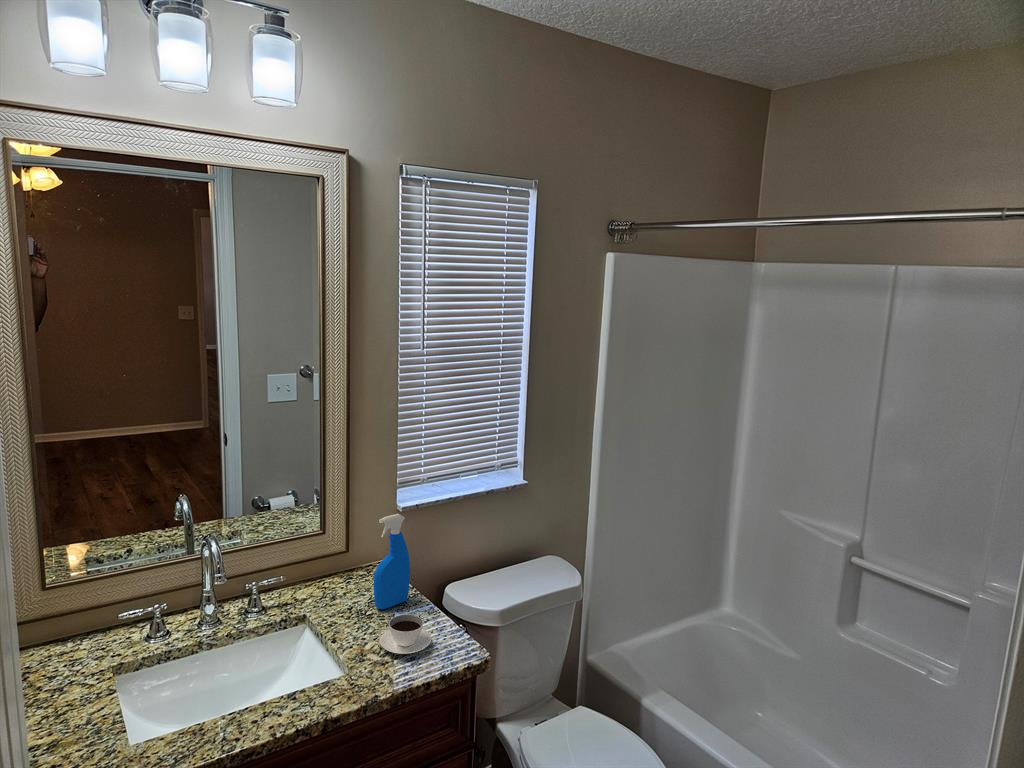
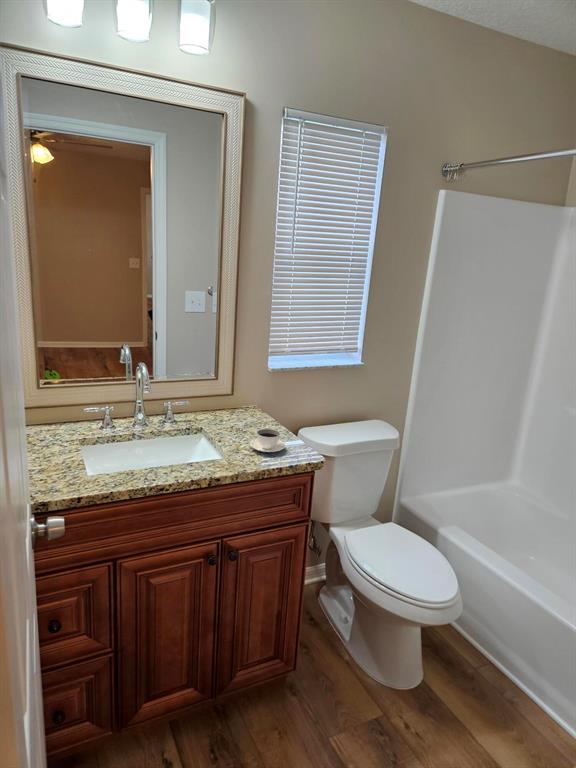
spray bottle: present [373,514,410,609] -> none [248,363,274,429]

